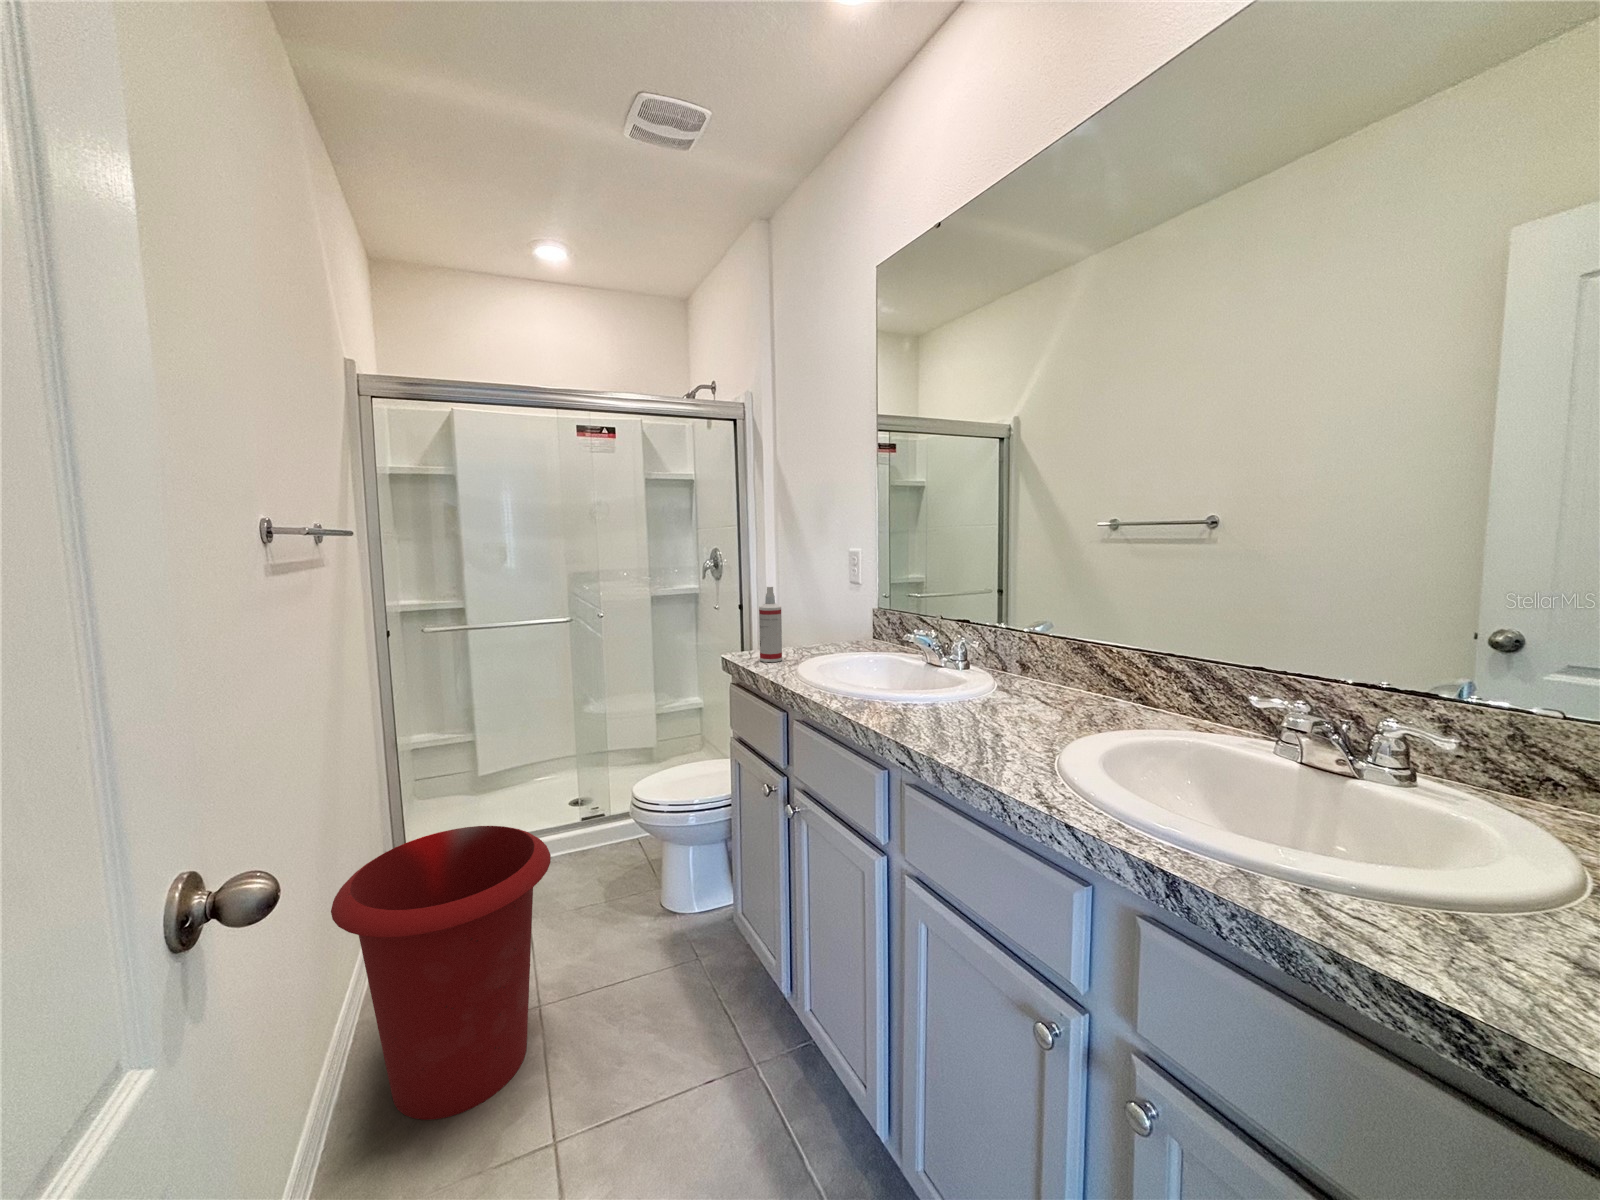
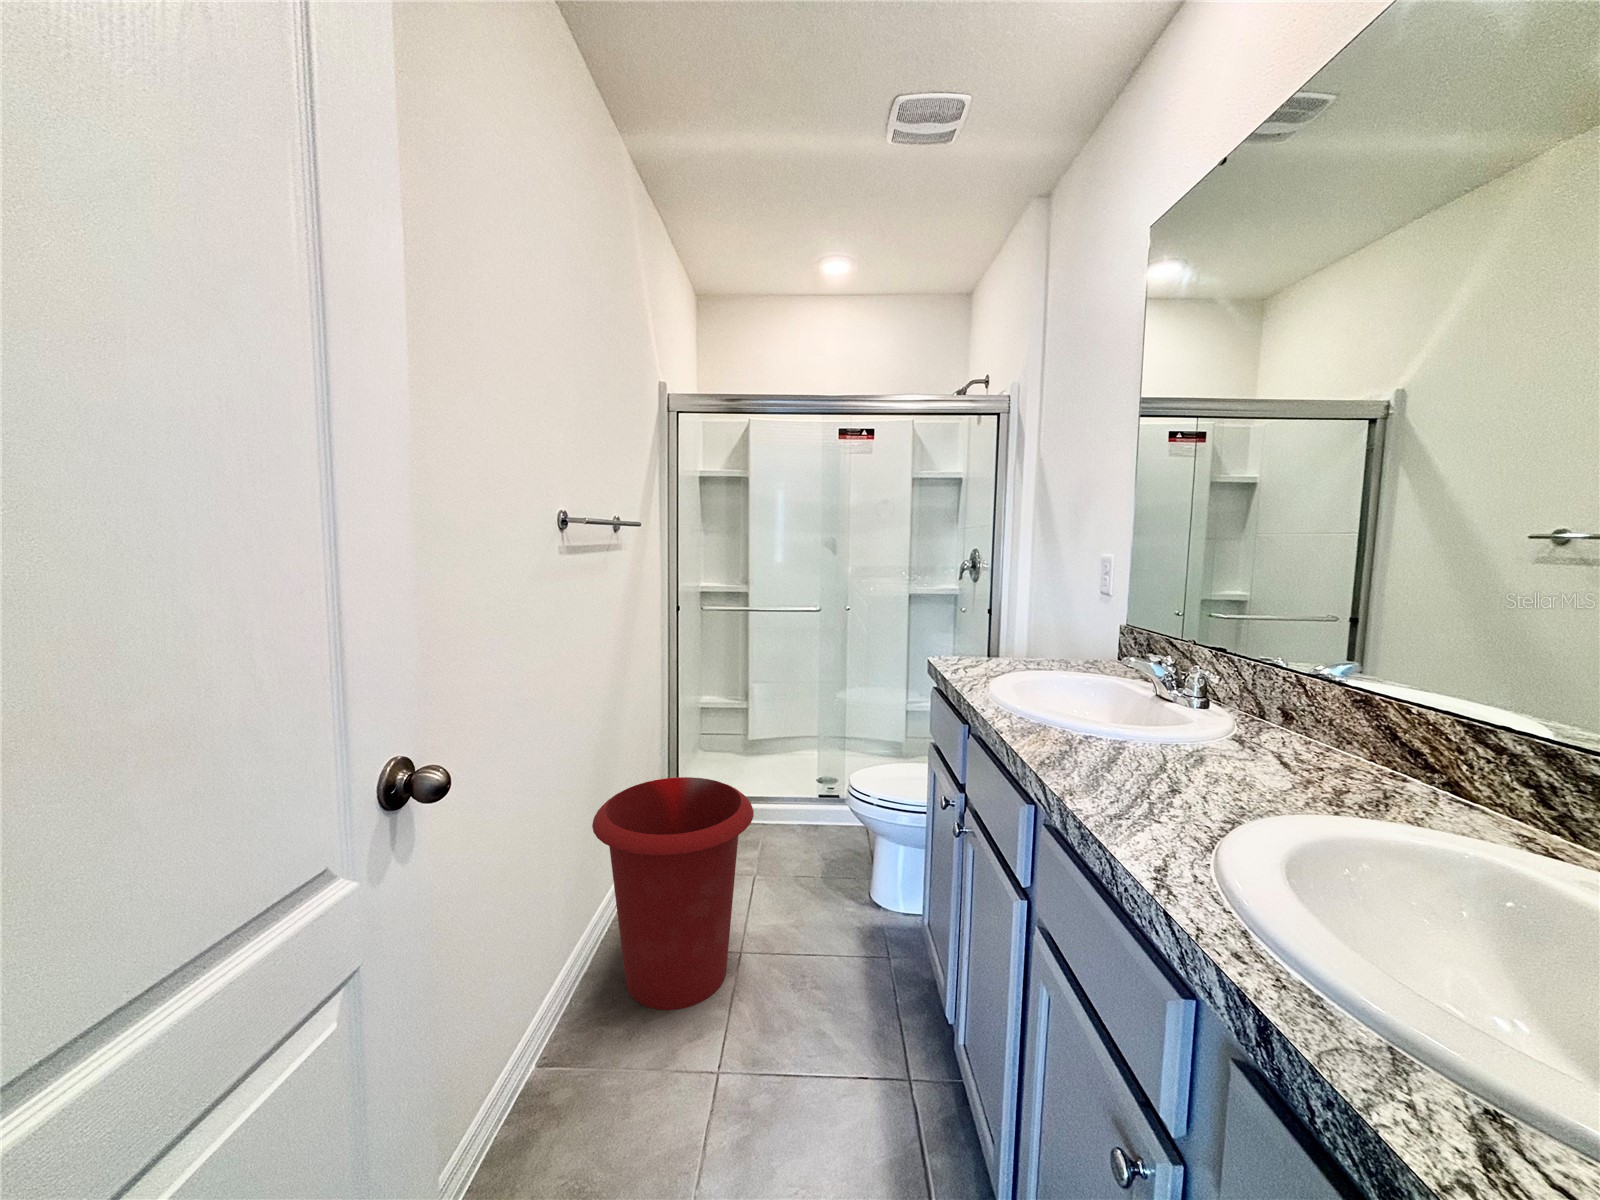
spray bottle: present [759,587,782,662] -> none [963,591,990,671]

